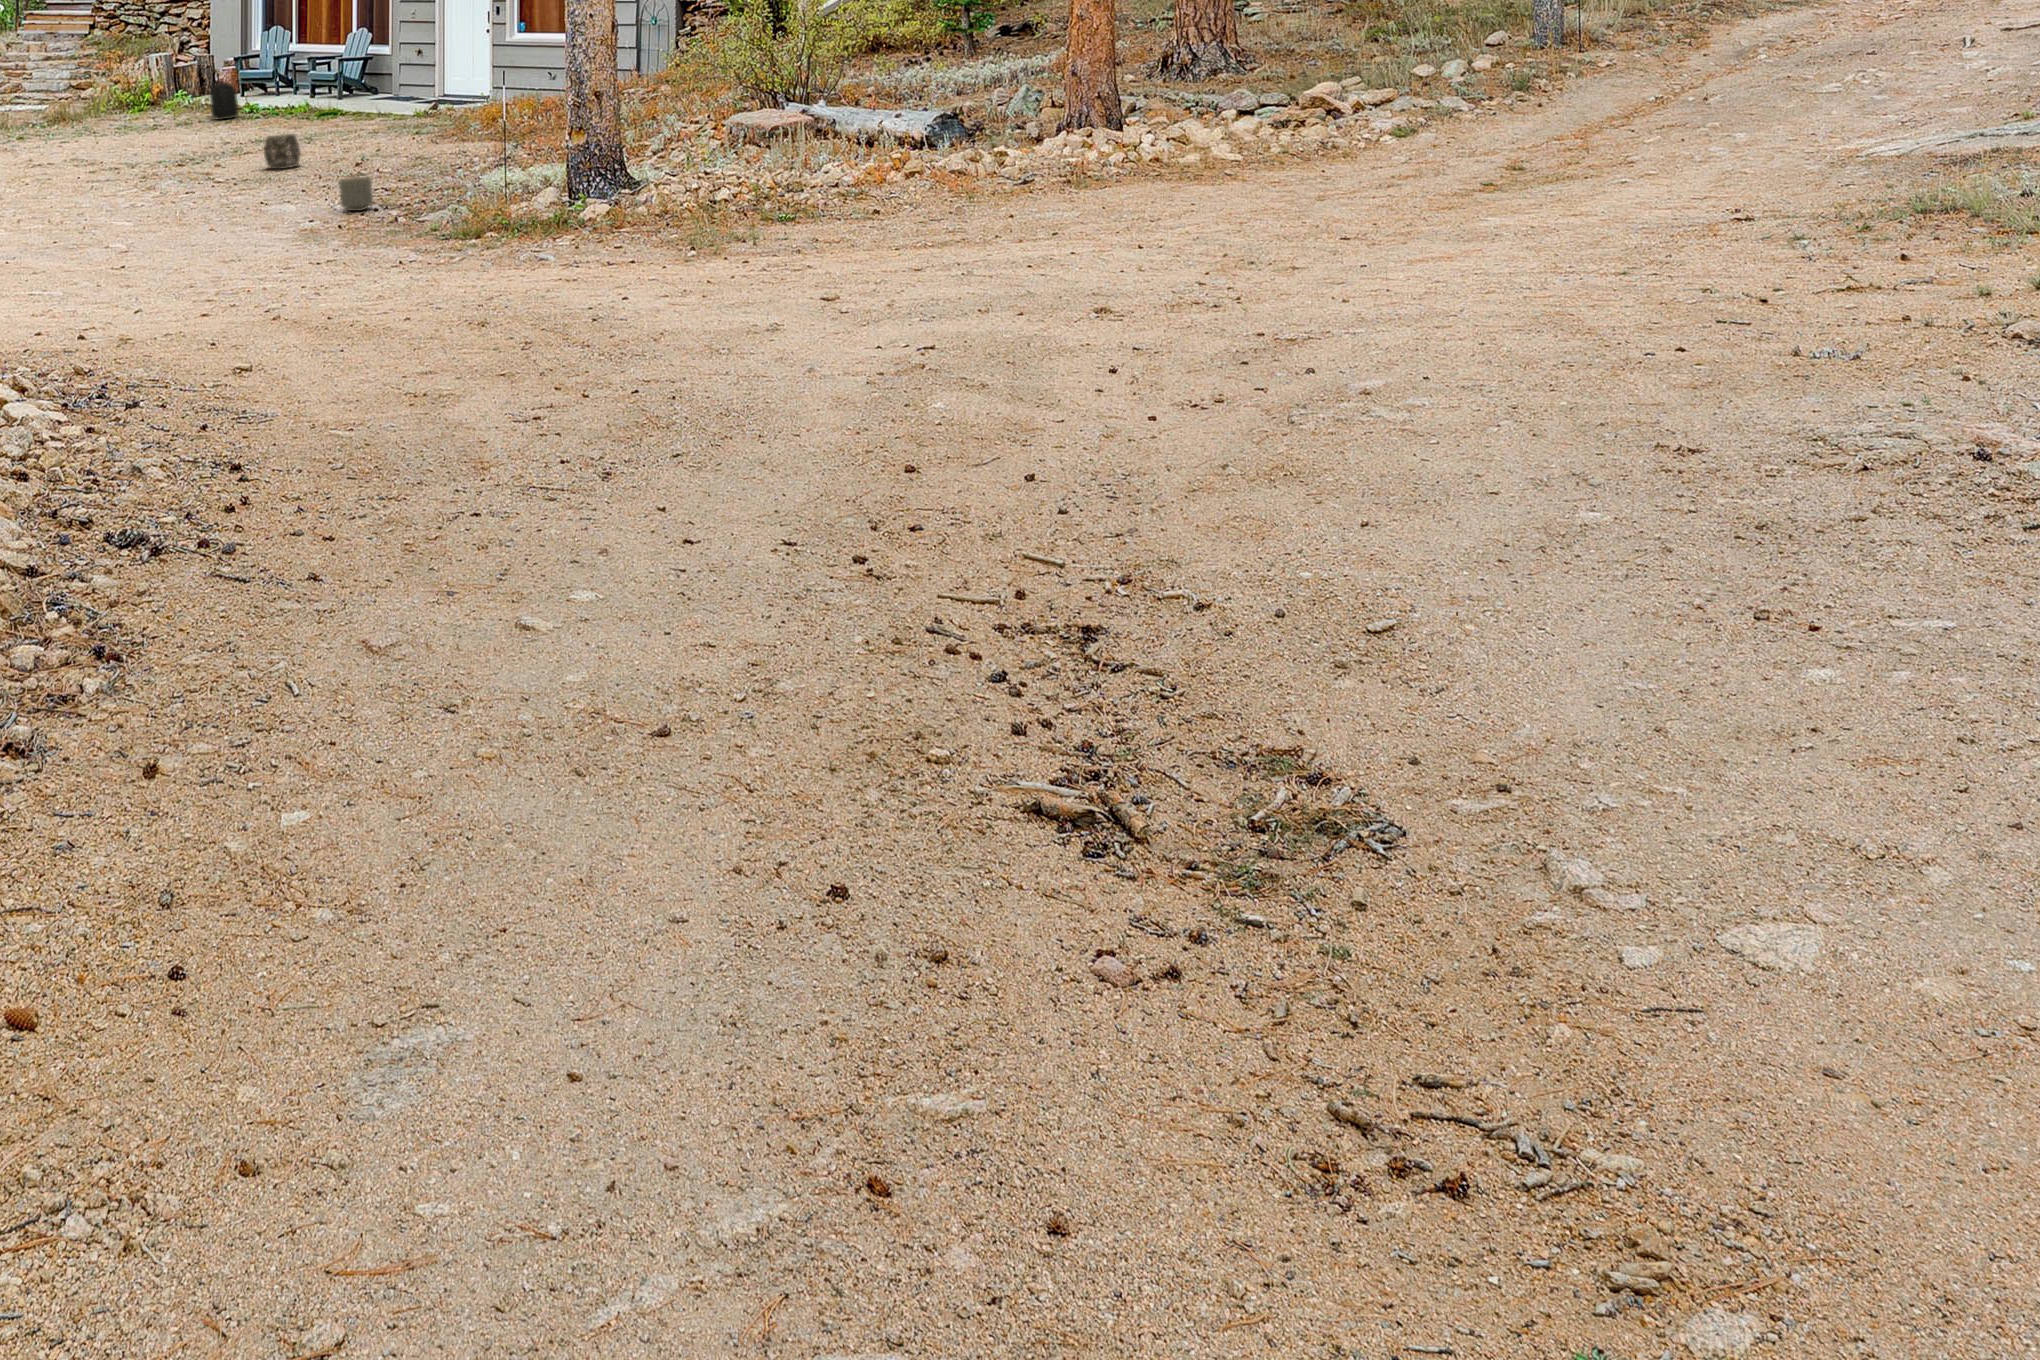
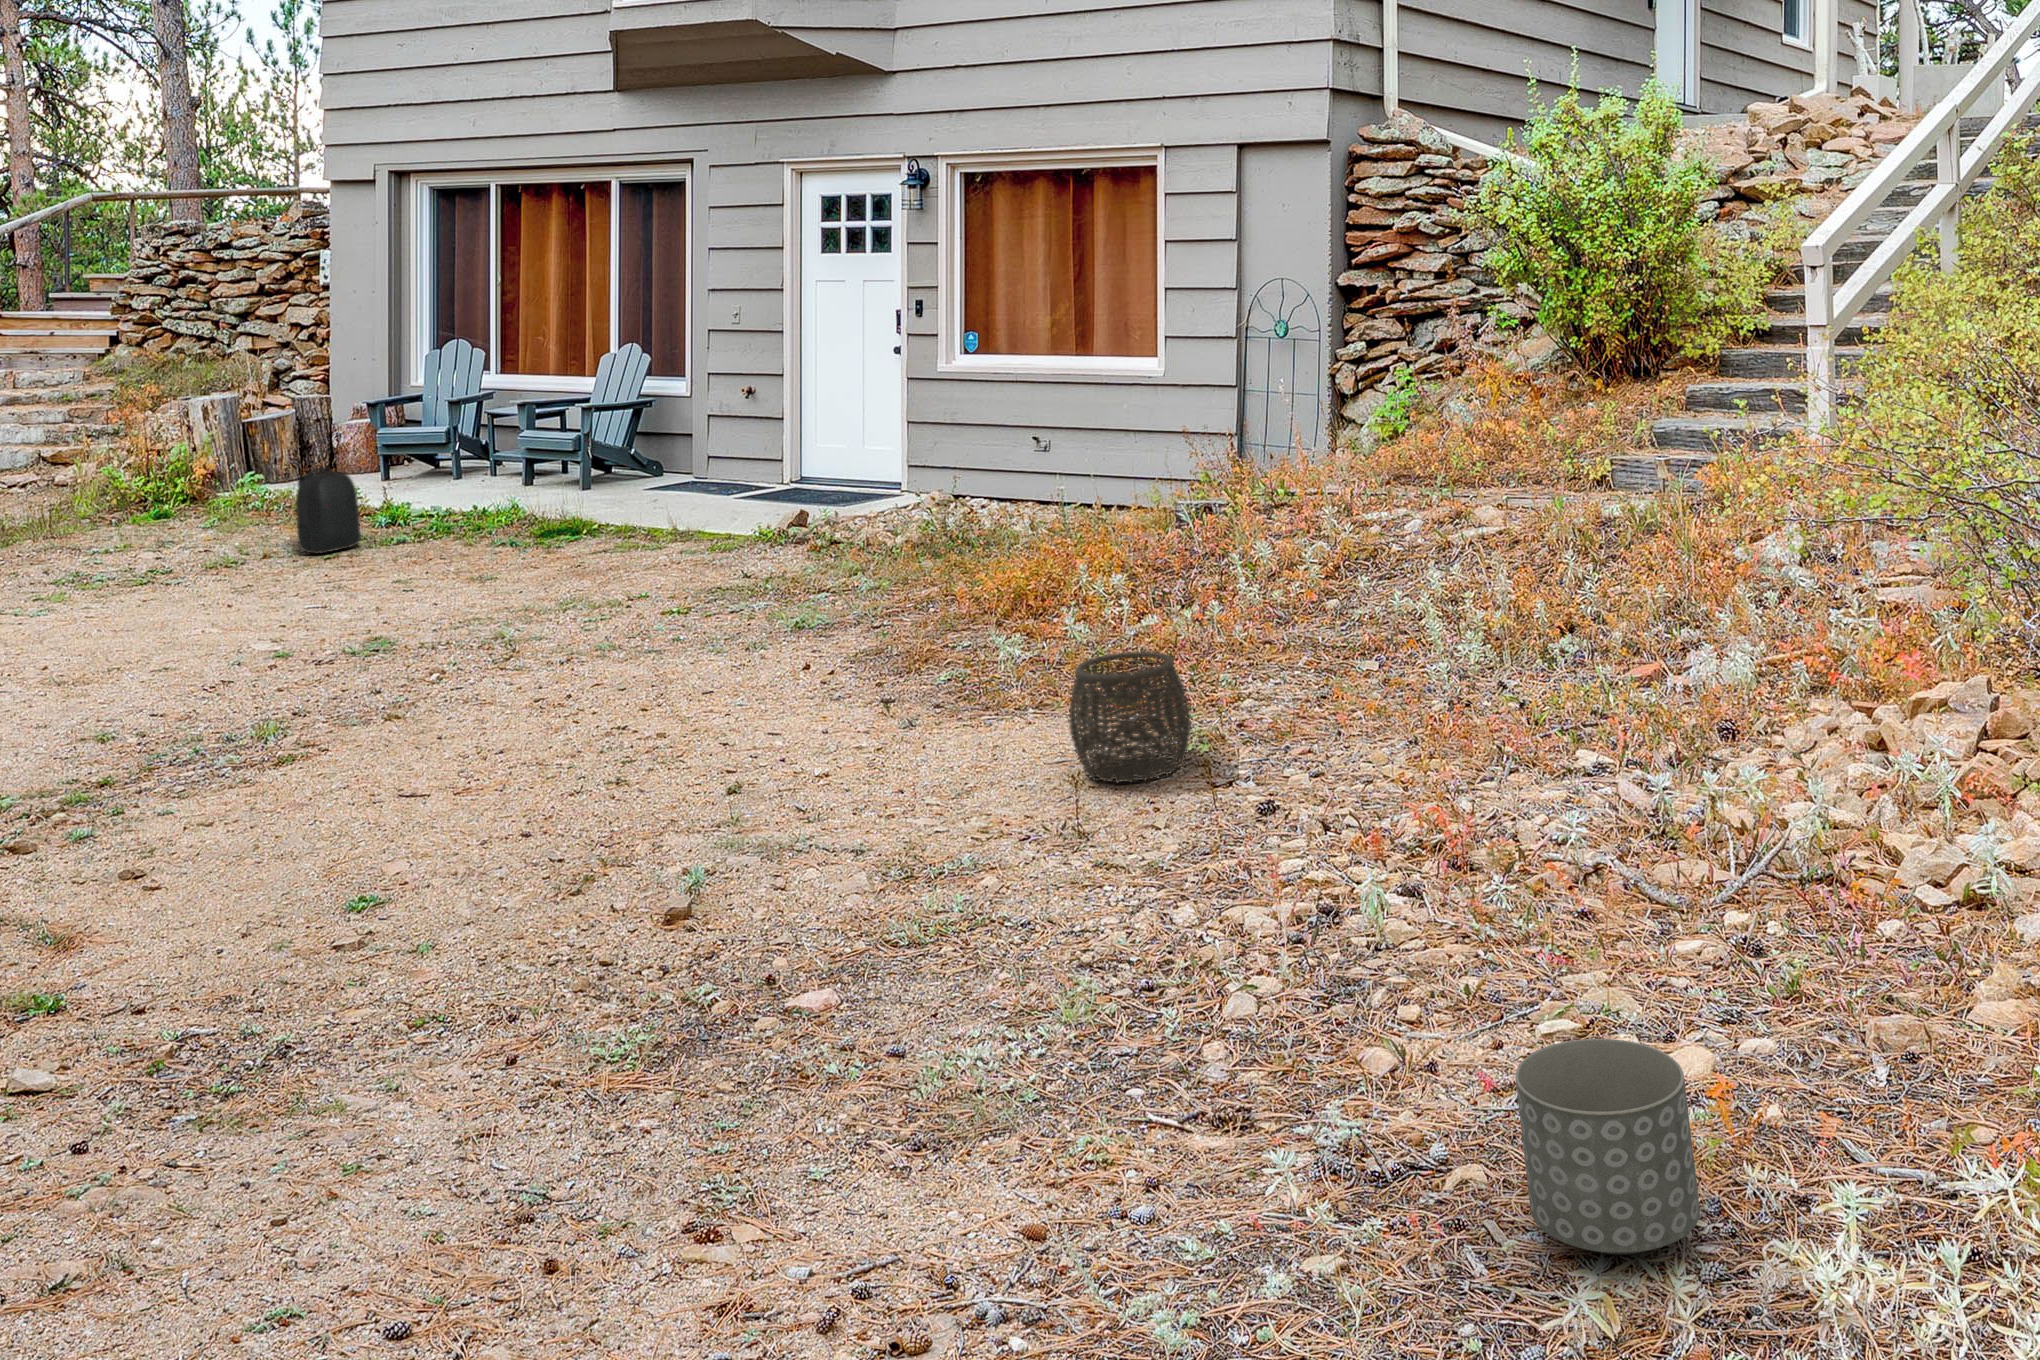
woven basket: present [264,134,300,169] -> present [1069,651,1191,783]
planter: present [339,177,373,211] -> present [1515,1039,1700,1255]

